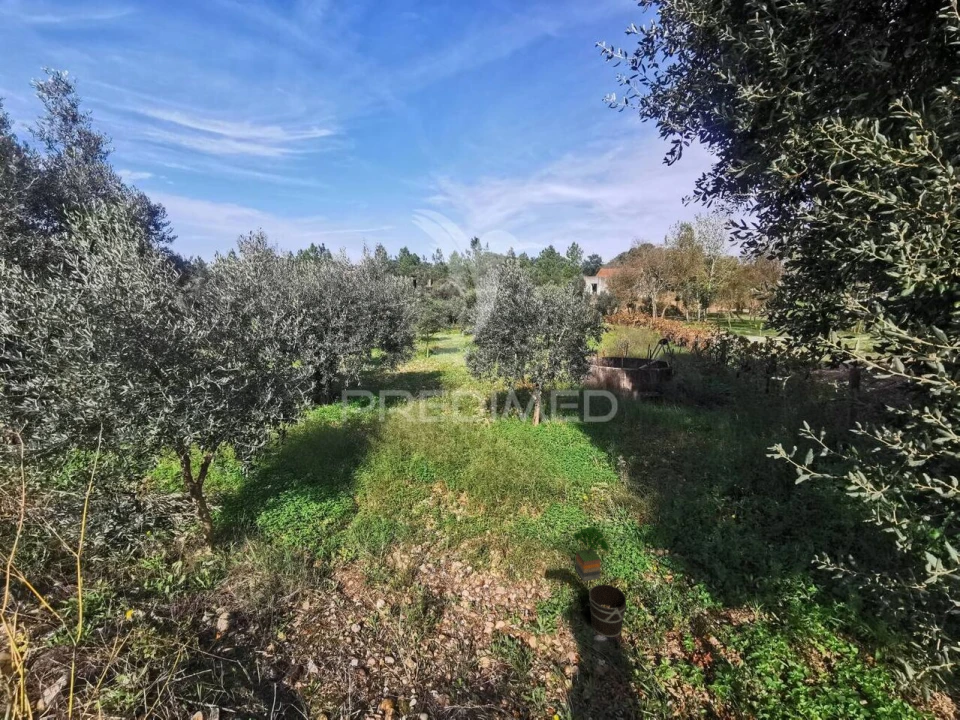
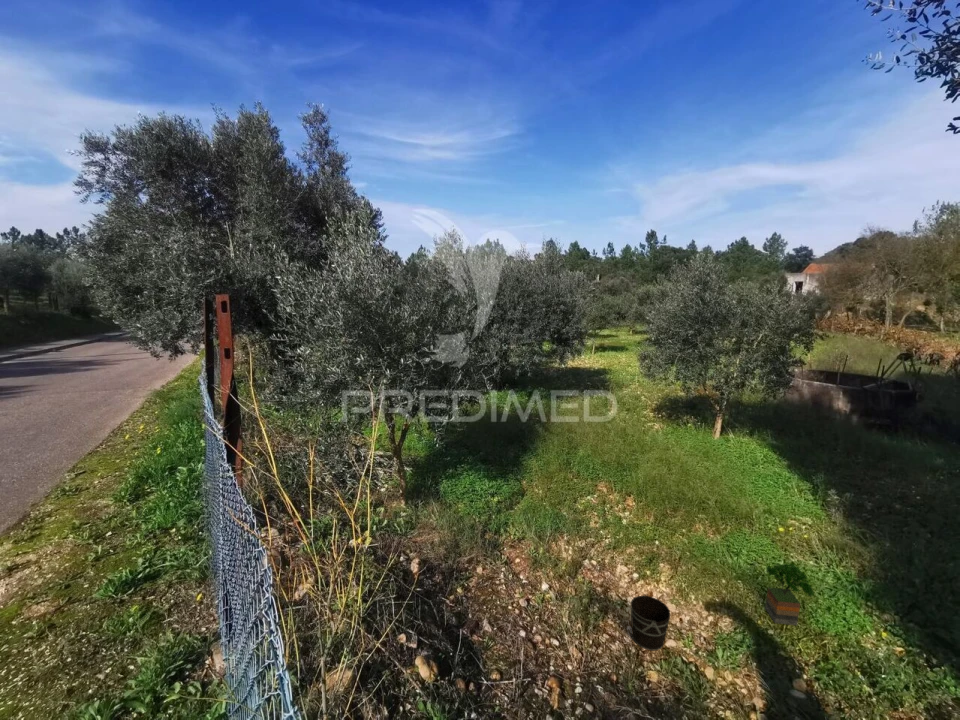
bucket: present [589,584,626,637] -> present [630,595,670,650]

